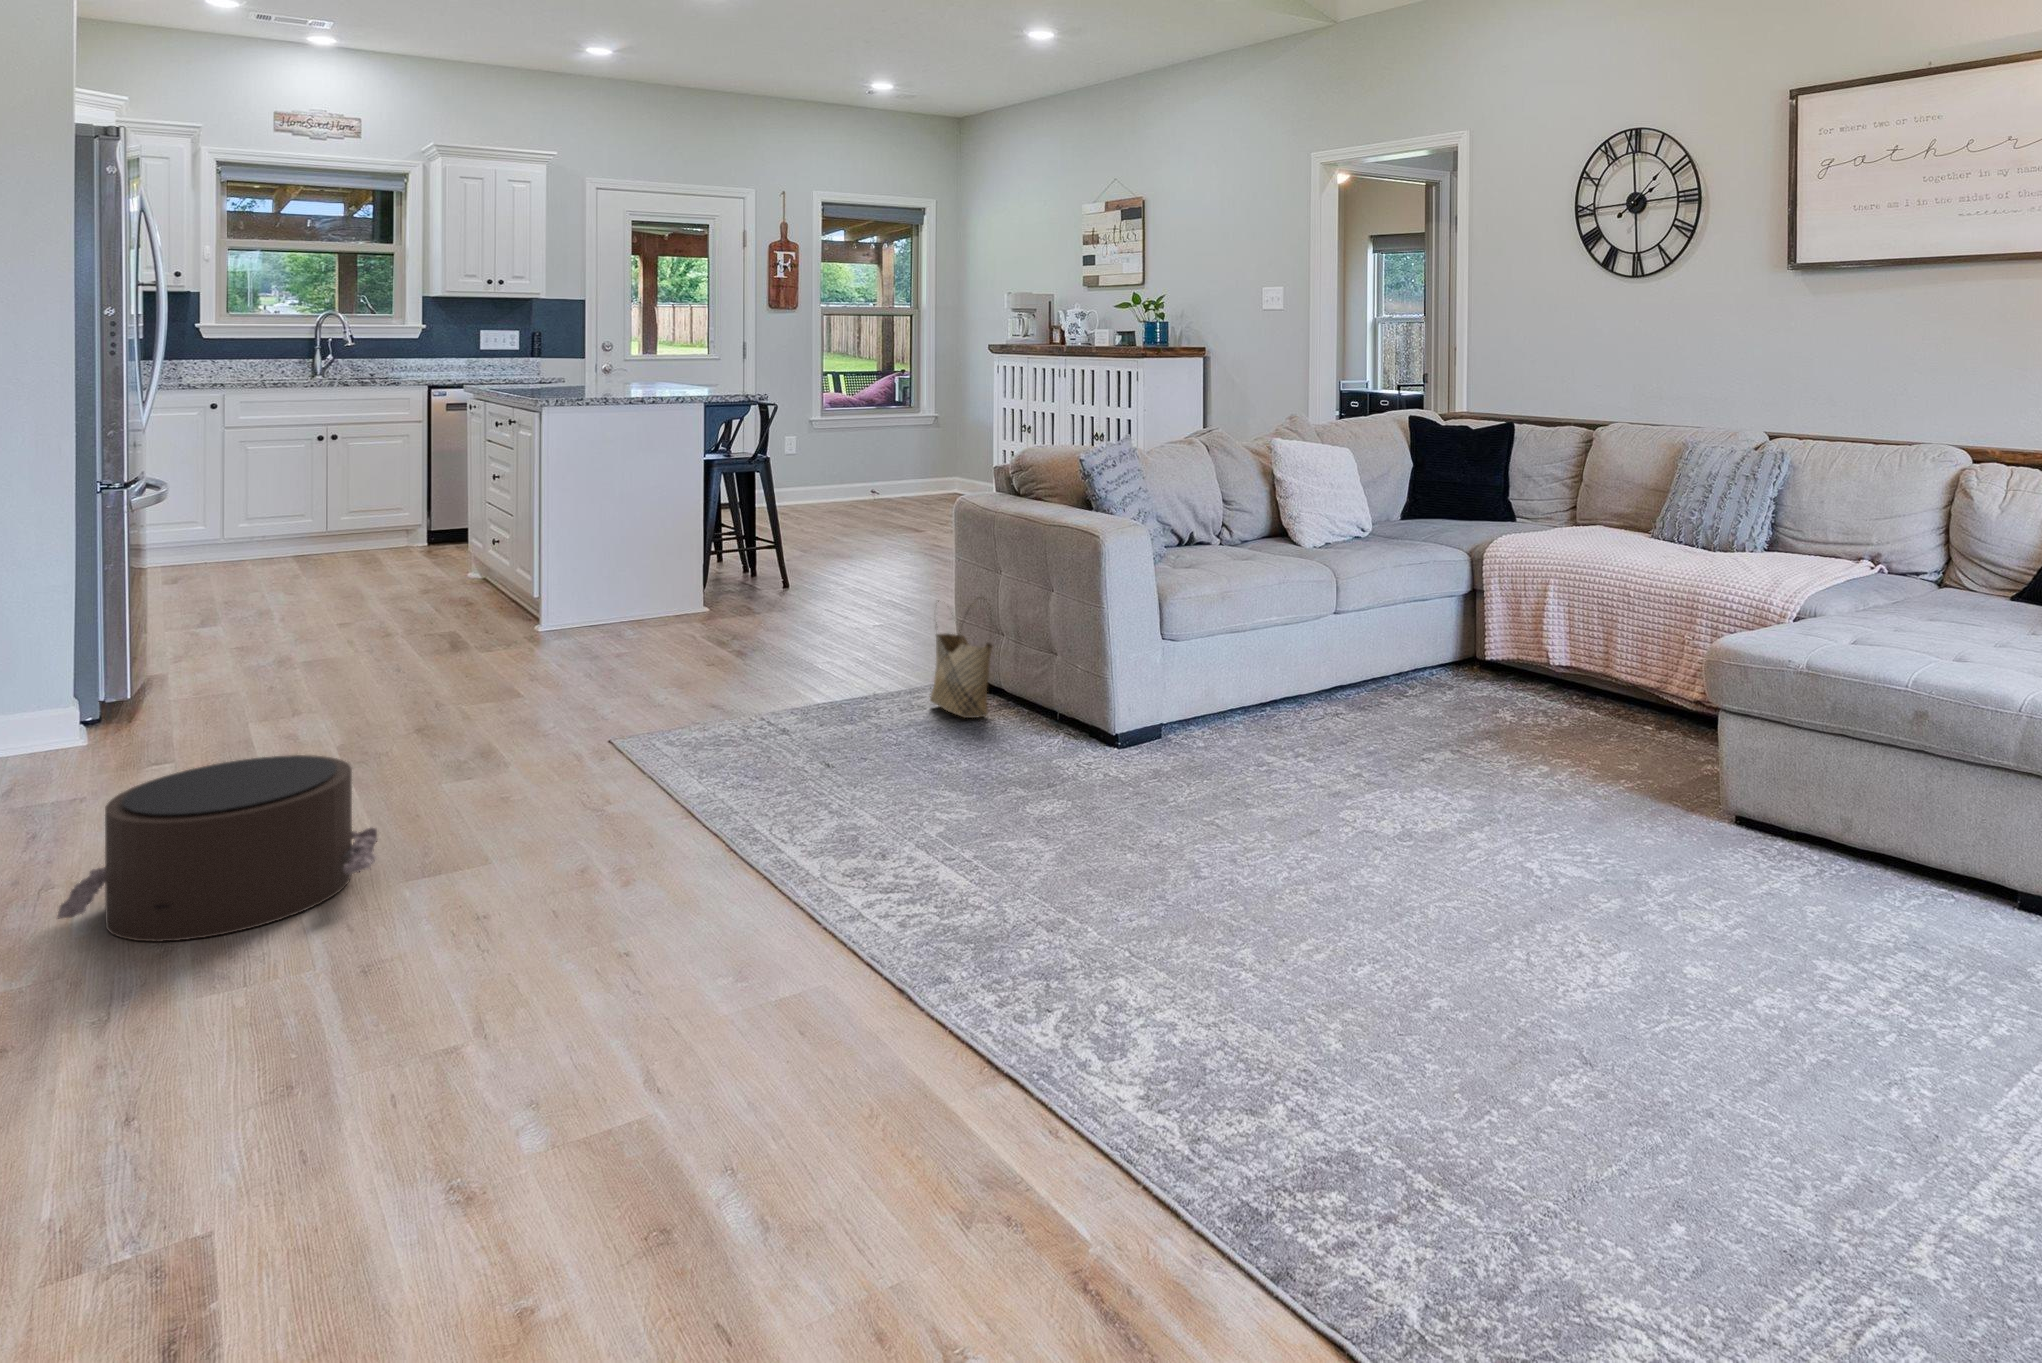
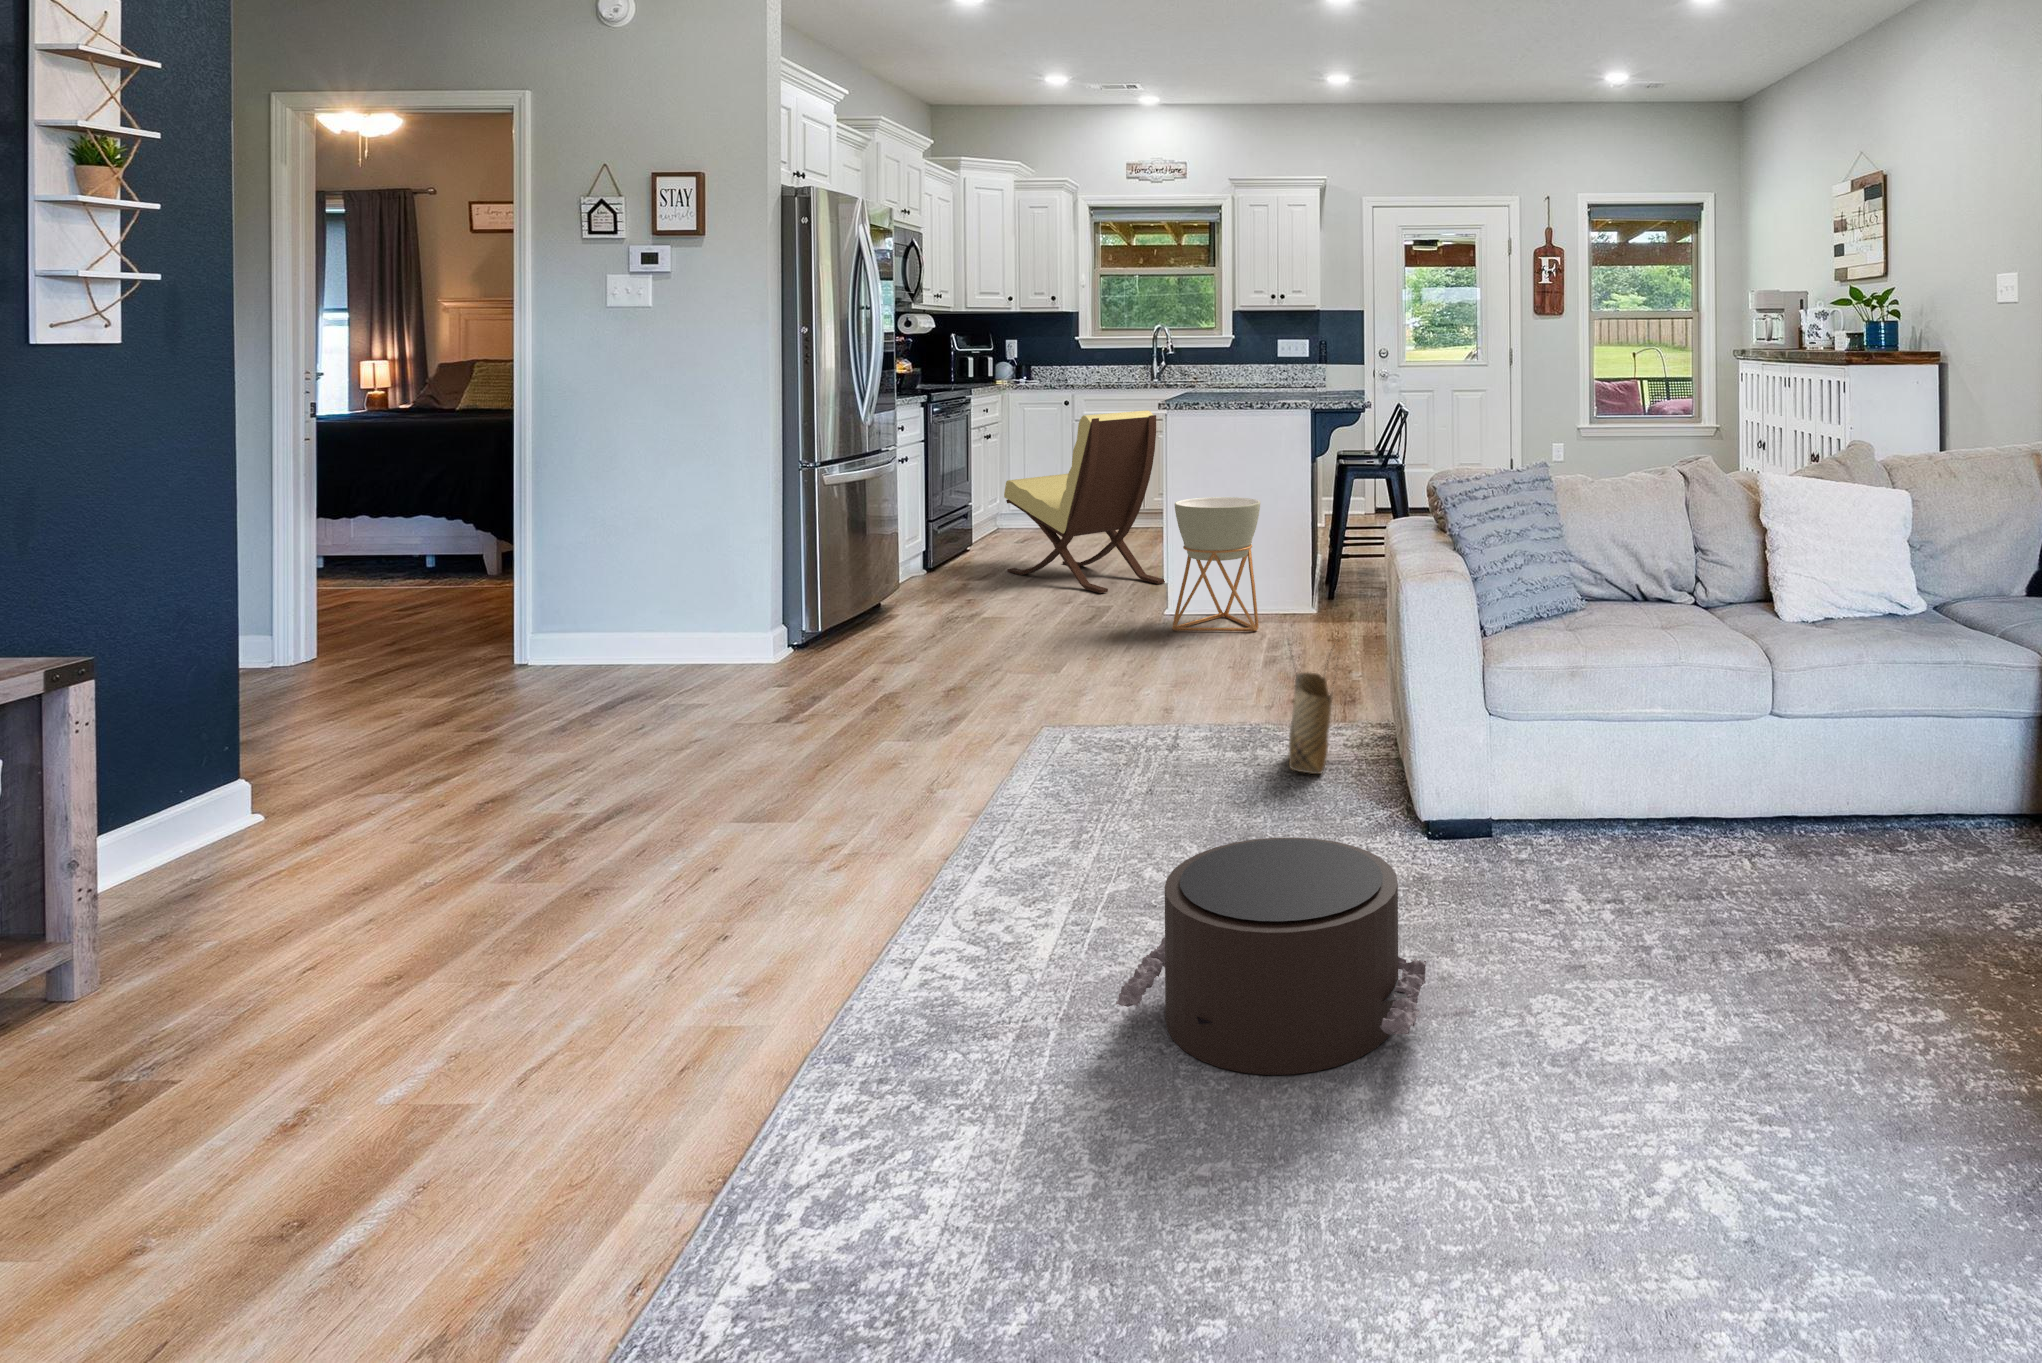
lounge chair: none [237,410,493,621] -> present [1004,410,1165,593]
planter: none [594,496,698,641] -> present [1172,497,1260,631]
pouf: present [57,755,378,942] -> present [1116,837,1426,1075]

